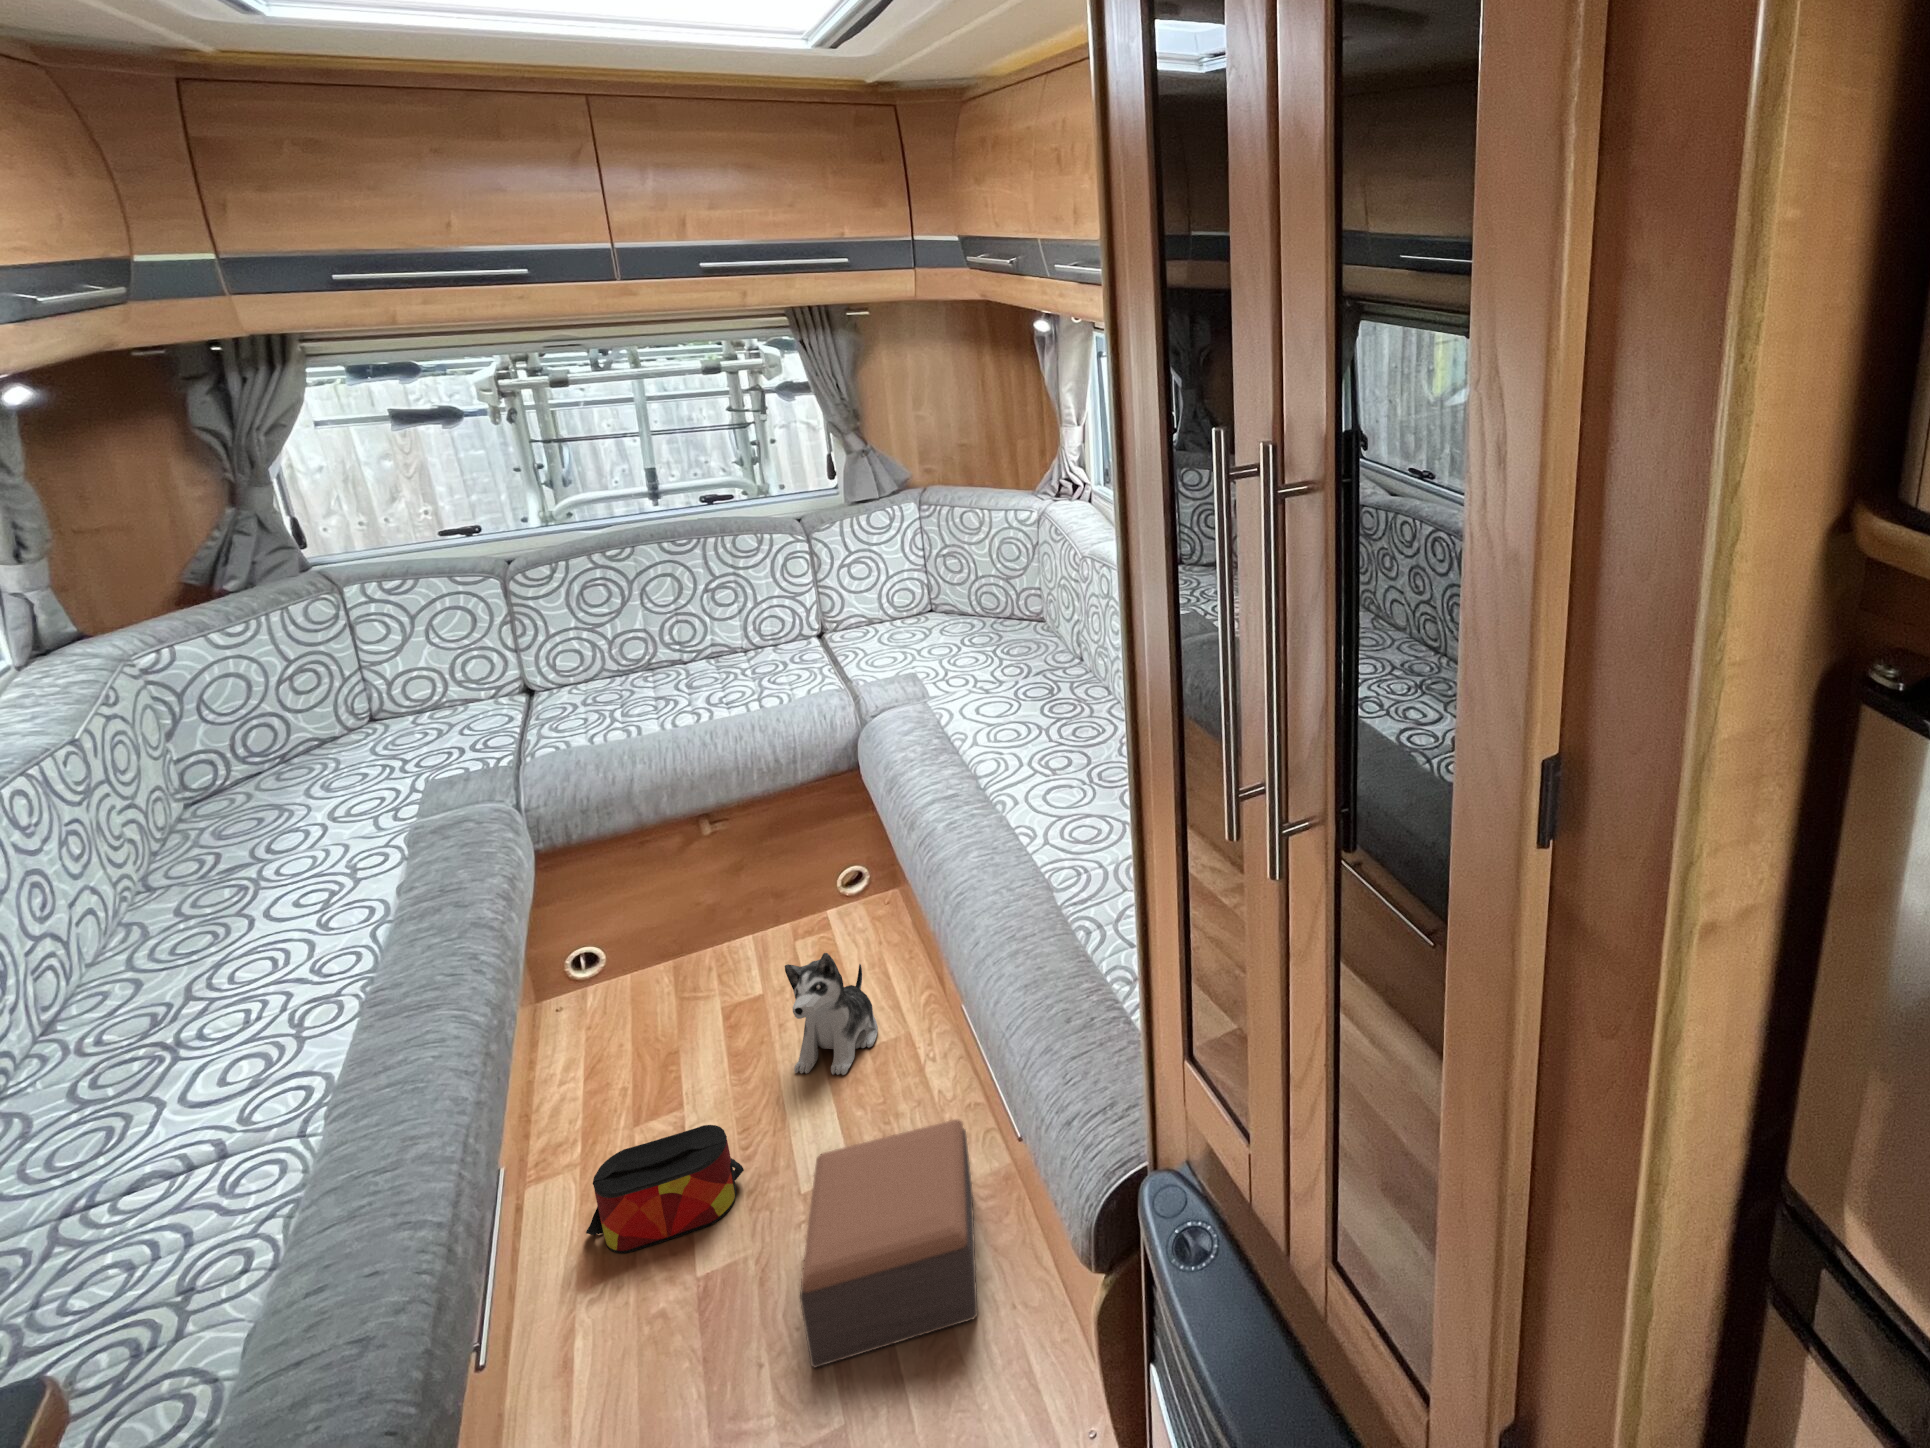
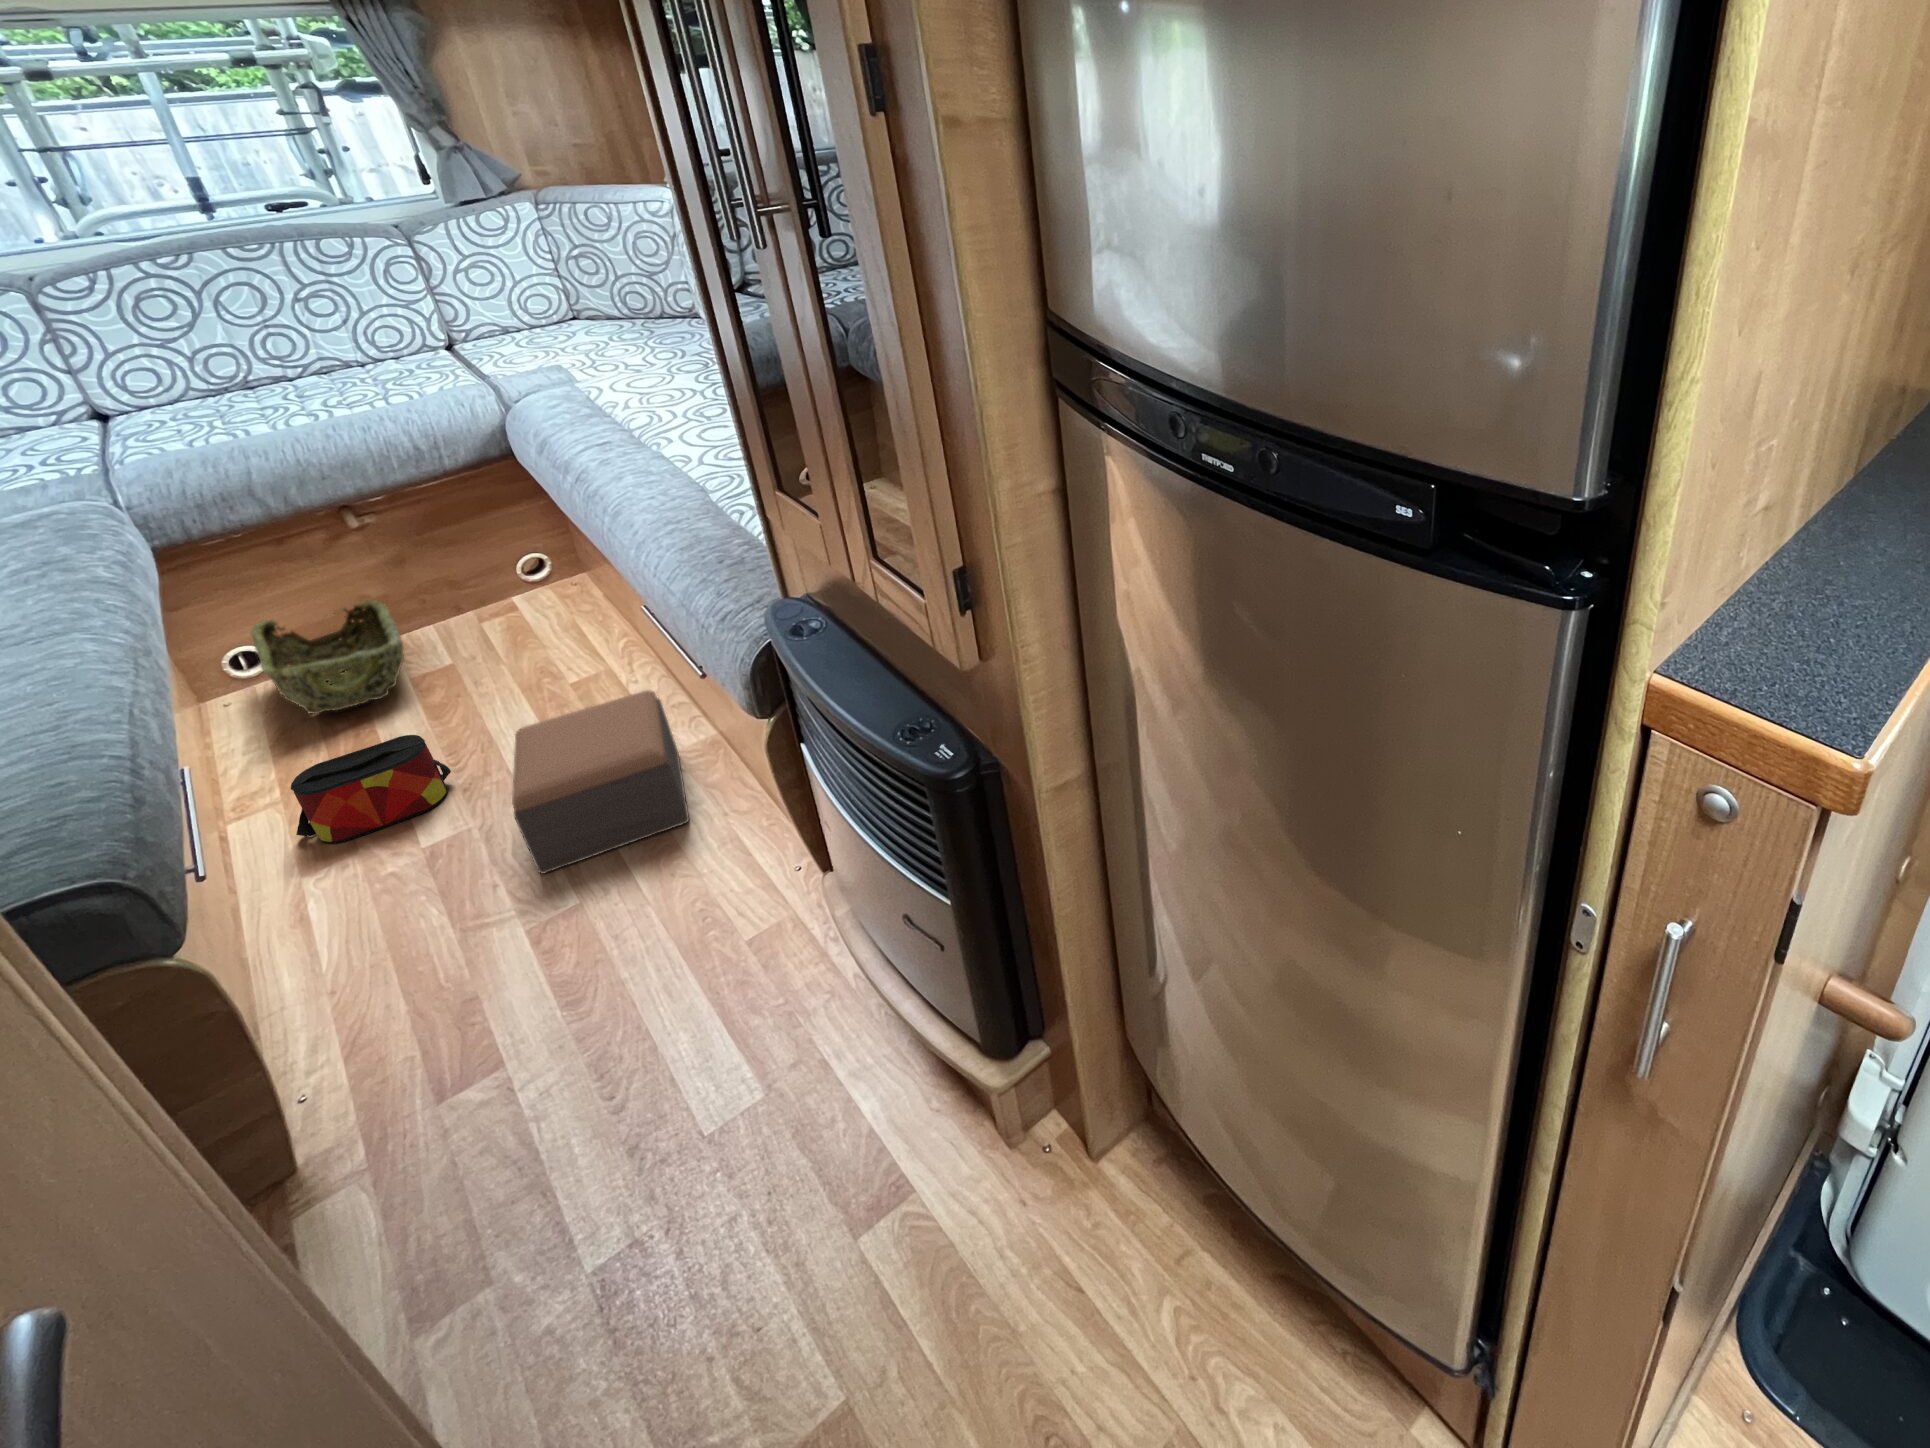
woven basket: none [597,911,726,1051] -> present [251,600,404,714]
plush toy: present [785,953,878,1075] -> none [460,597,574,708]

